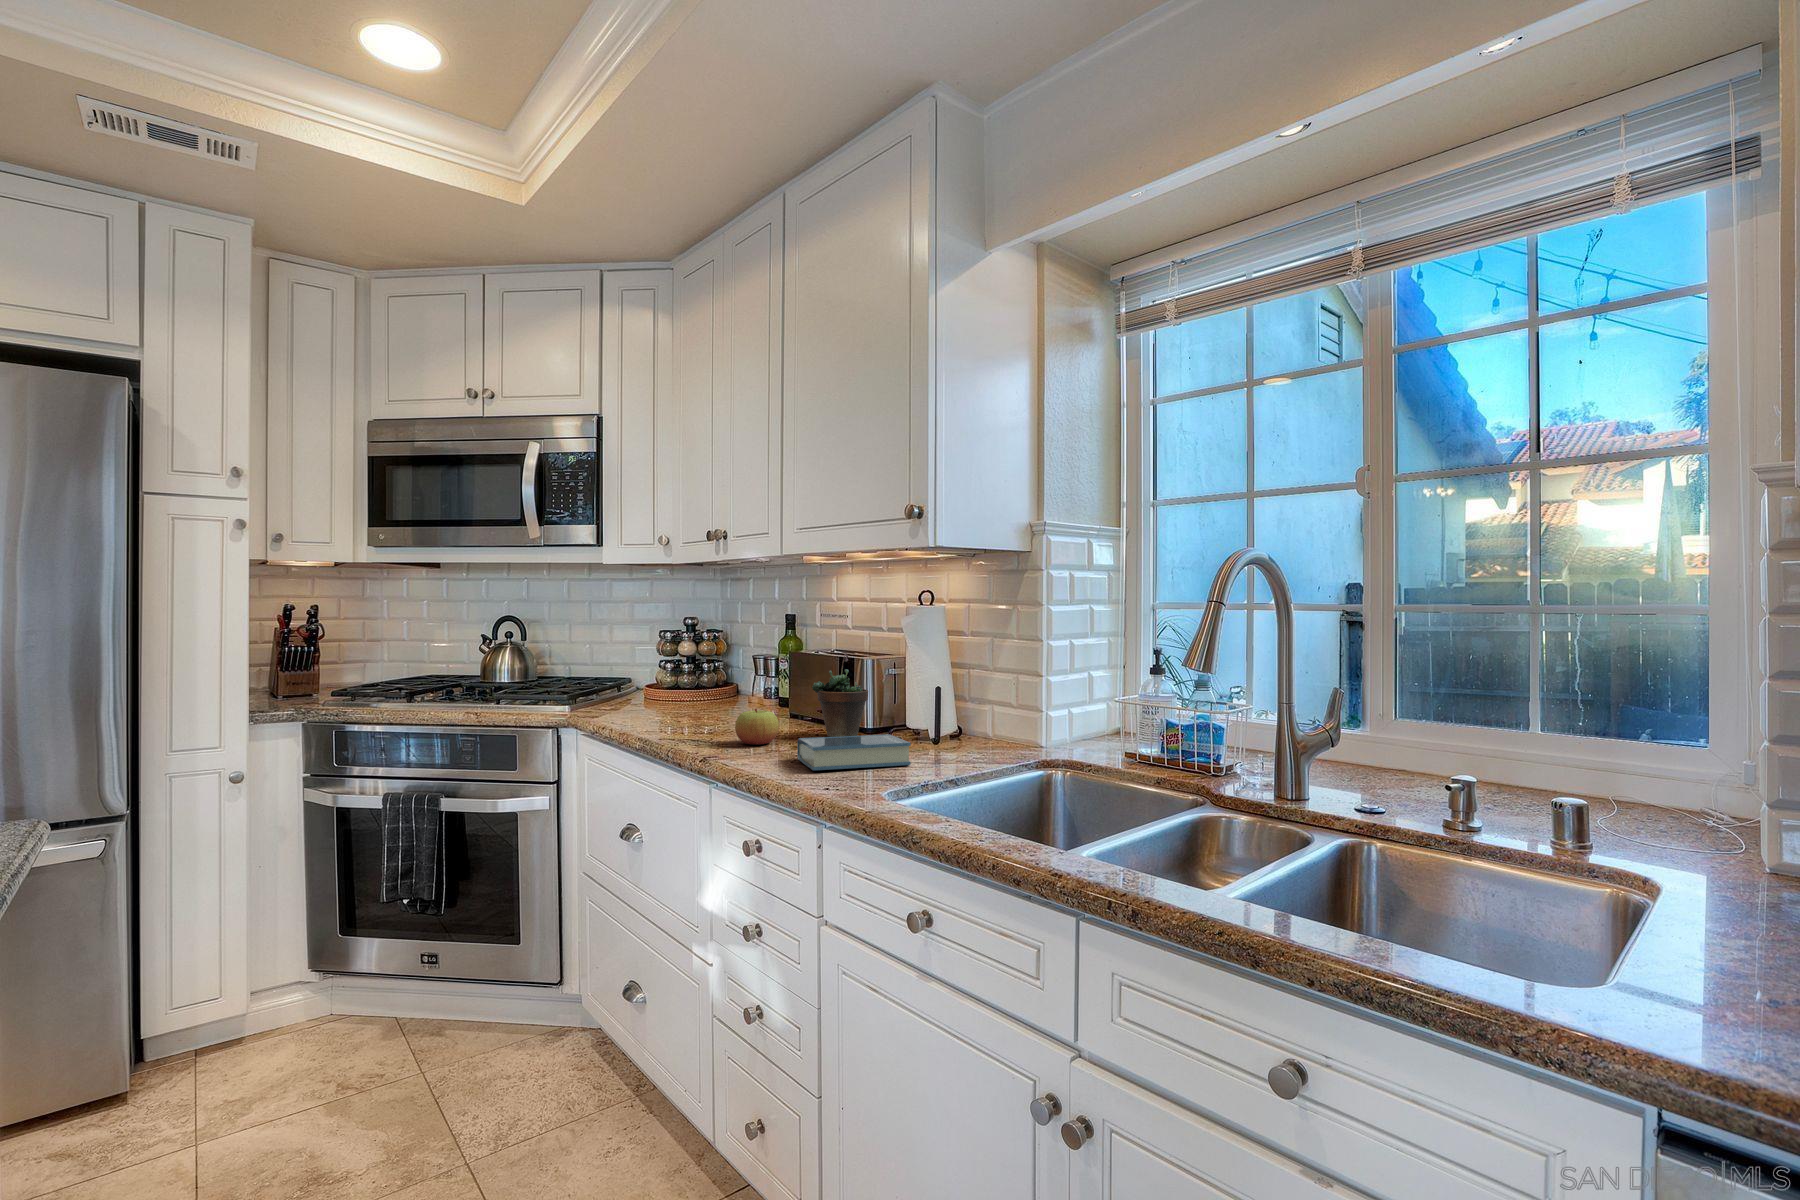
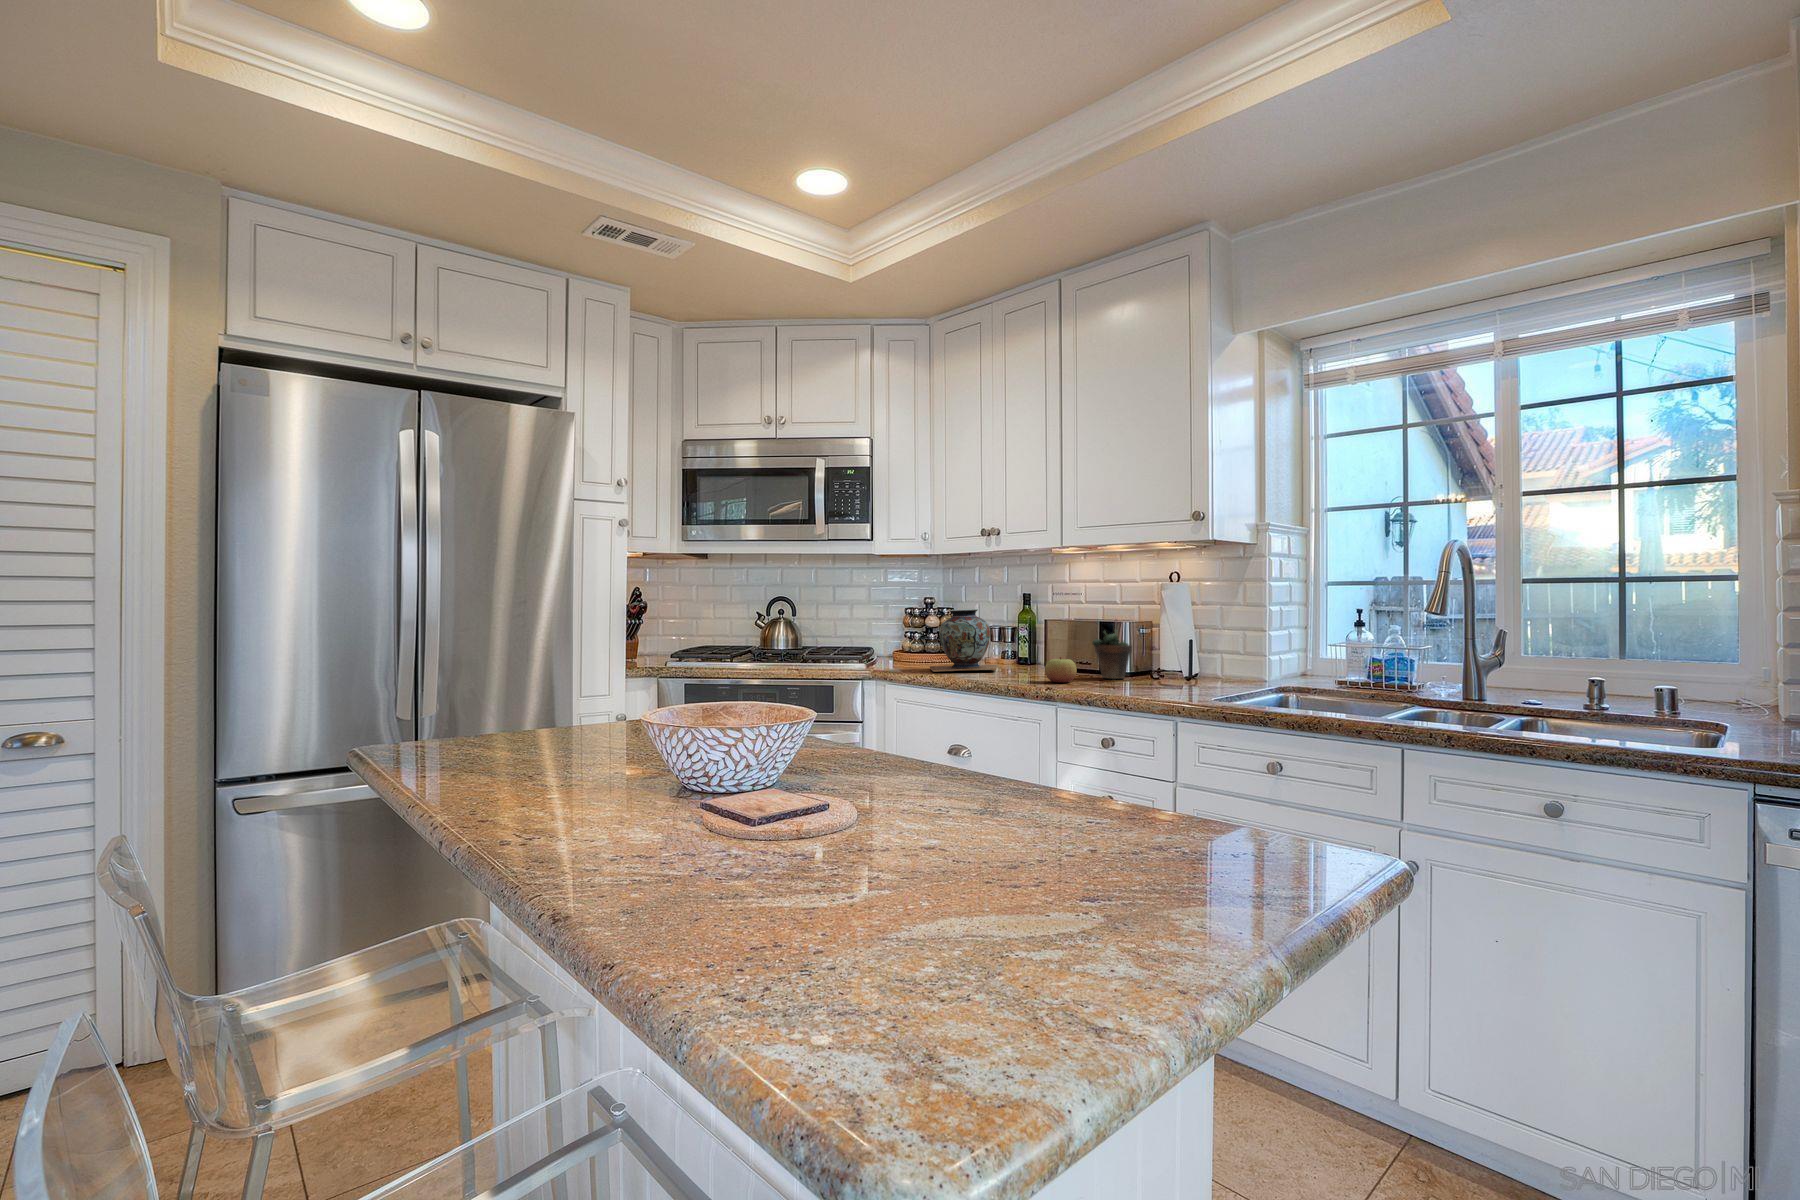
decorative vase: none [629,636,732,720] -> present [930,609,997,672]
hardback book: present [797,734,911,770] -> none [1110,672,1196,692]

